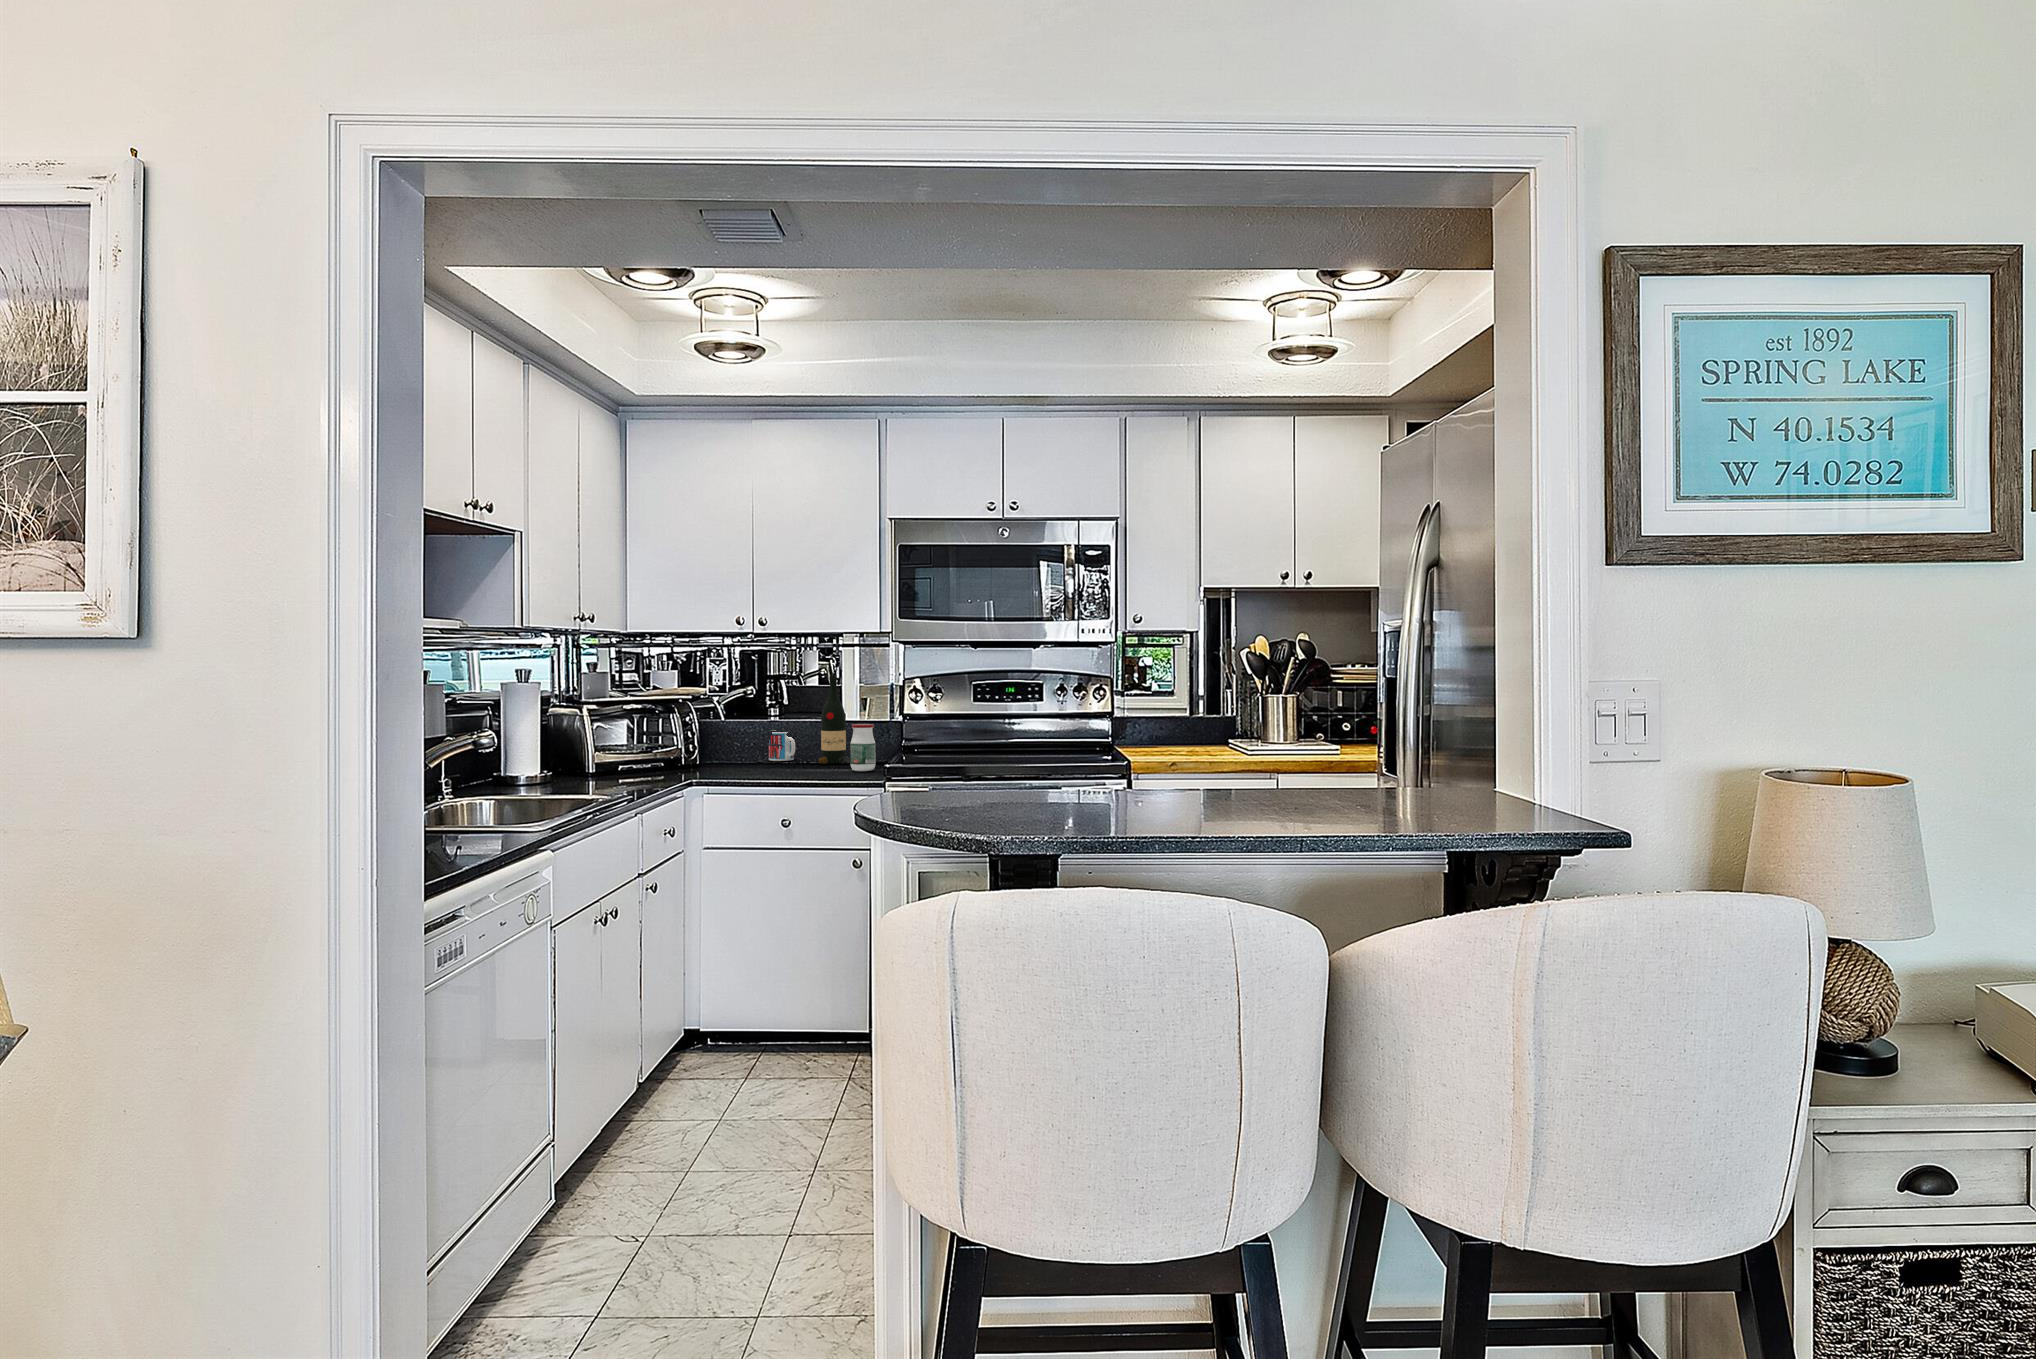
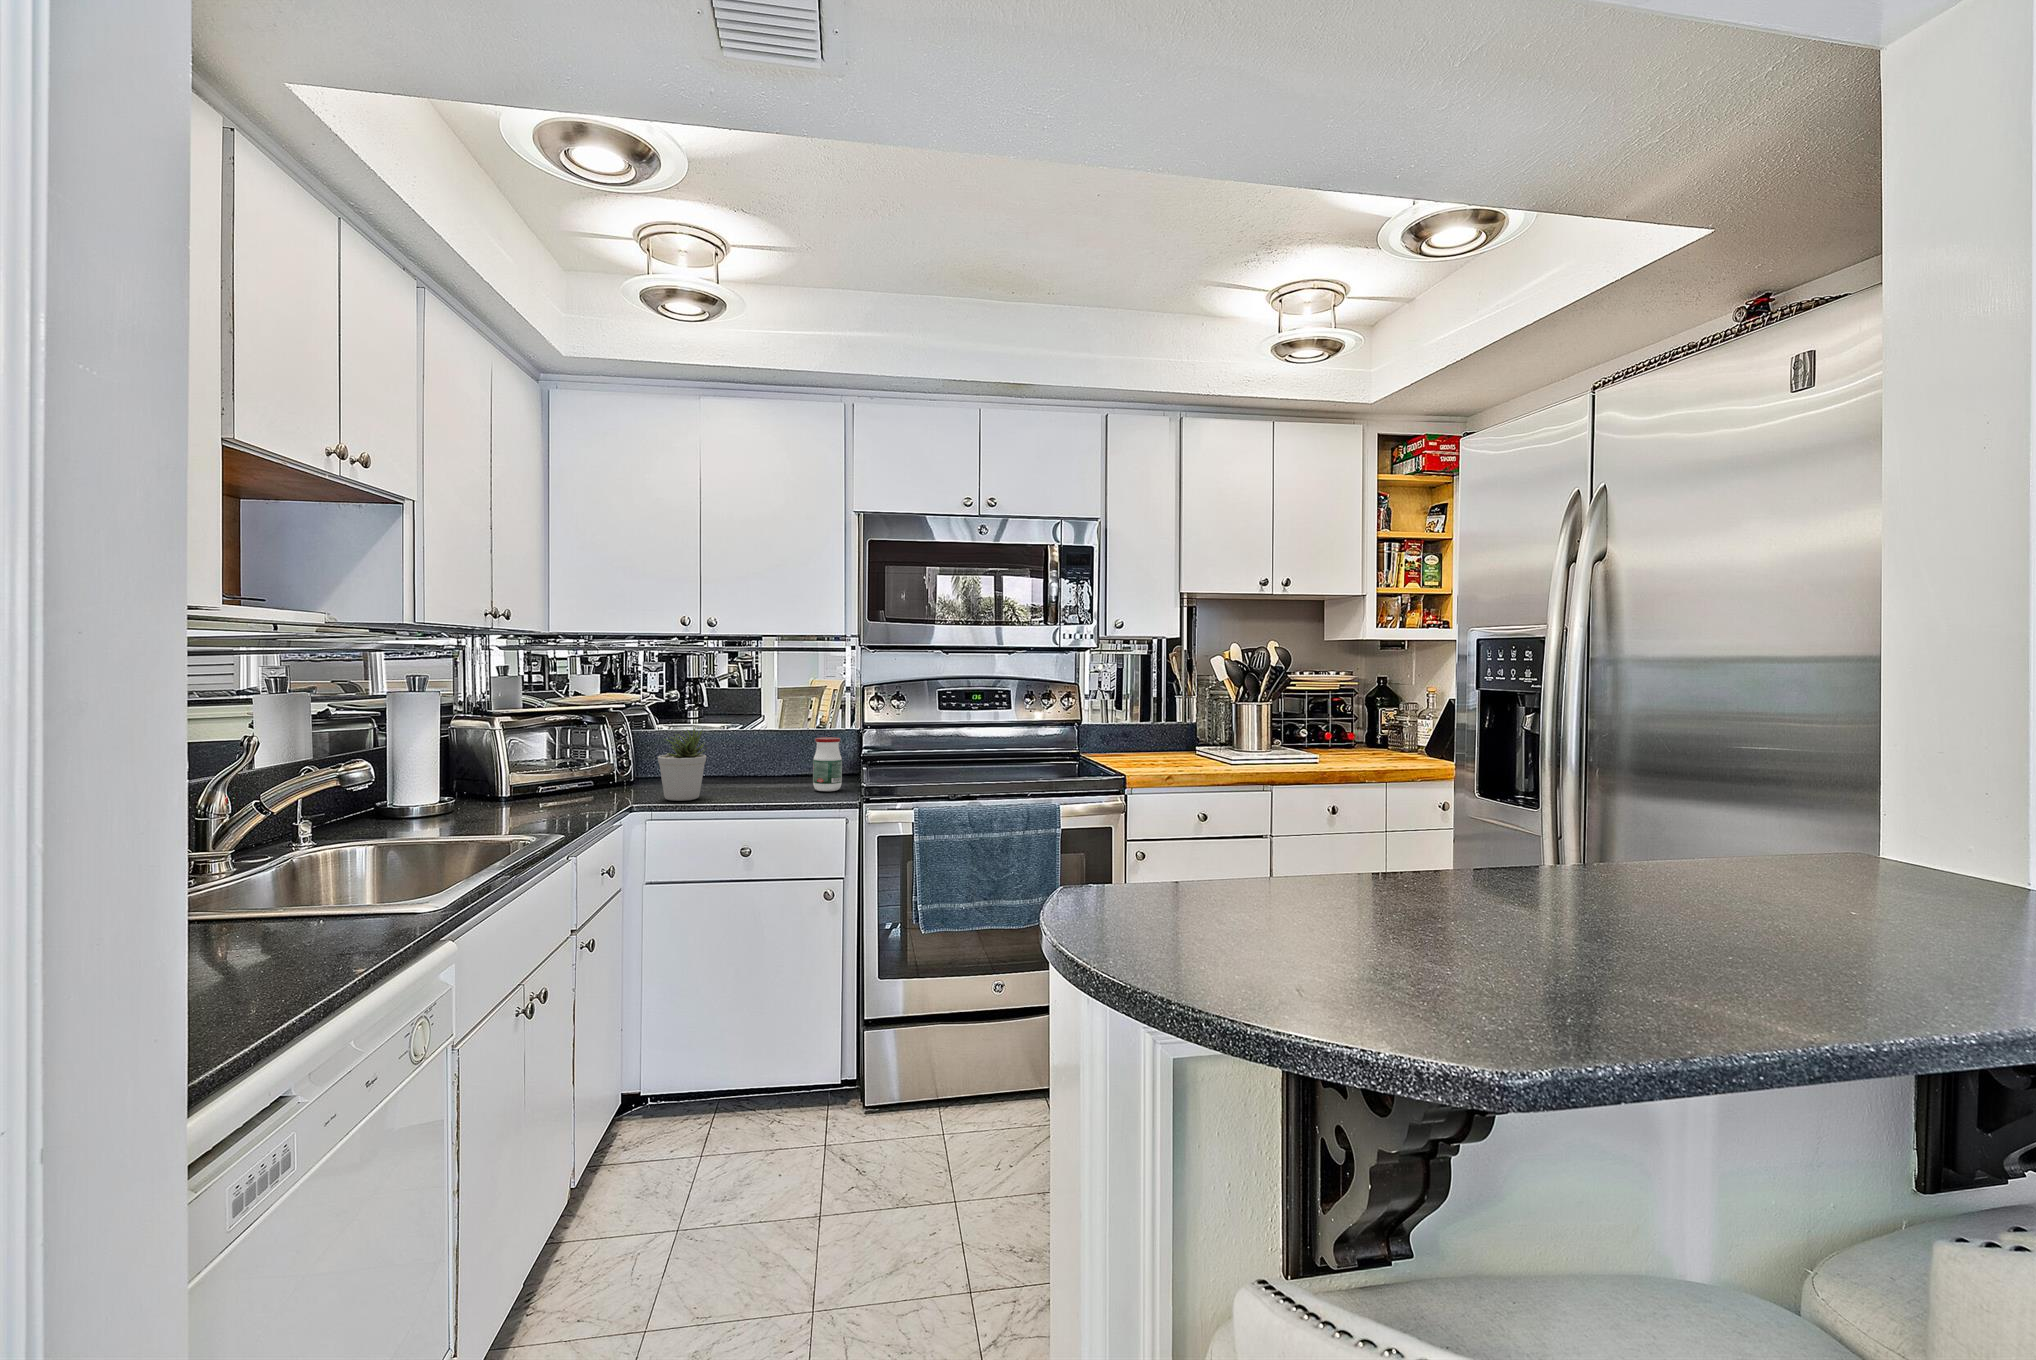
wine bottle: present [818,675,850,764] -> none [772,681,808,781]
potted plant: none [716,713,758,777] -> present [658,727,707,801]
mug: present [768,732,795,761] -> none [712,742,744,777]

